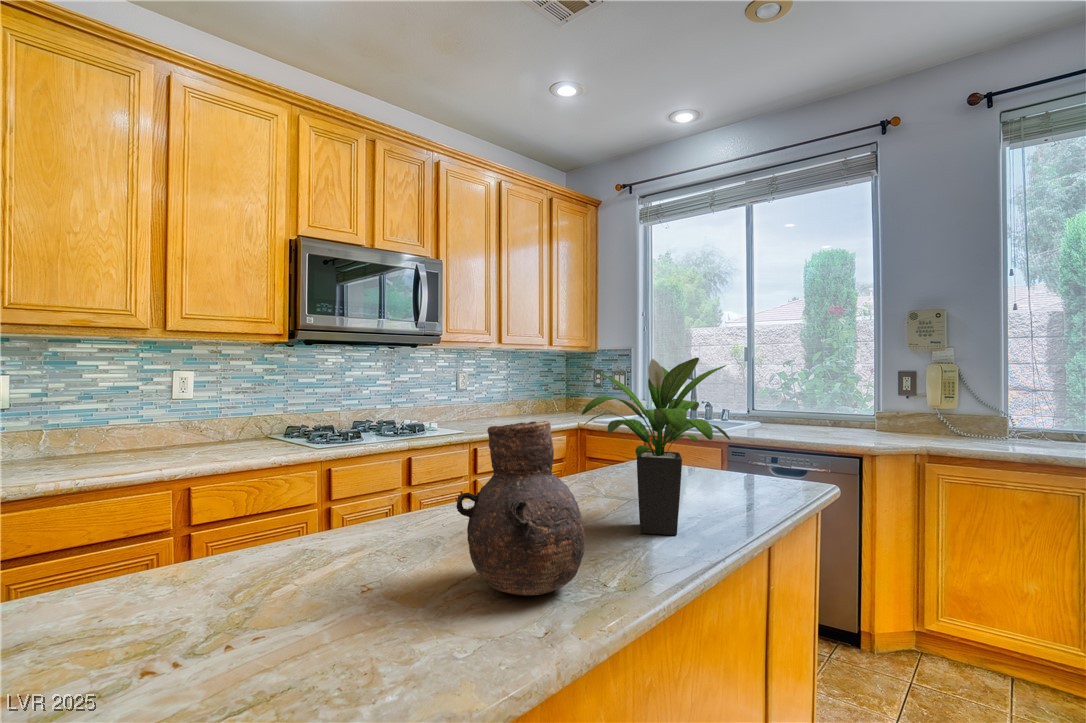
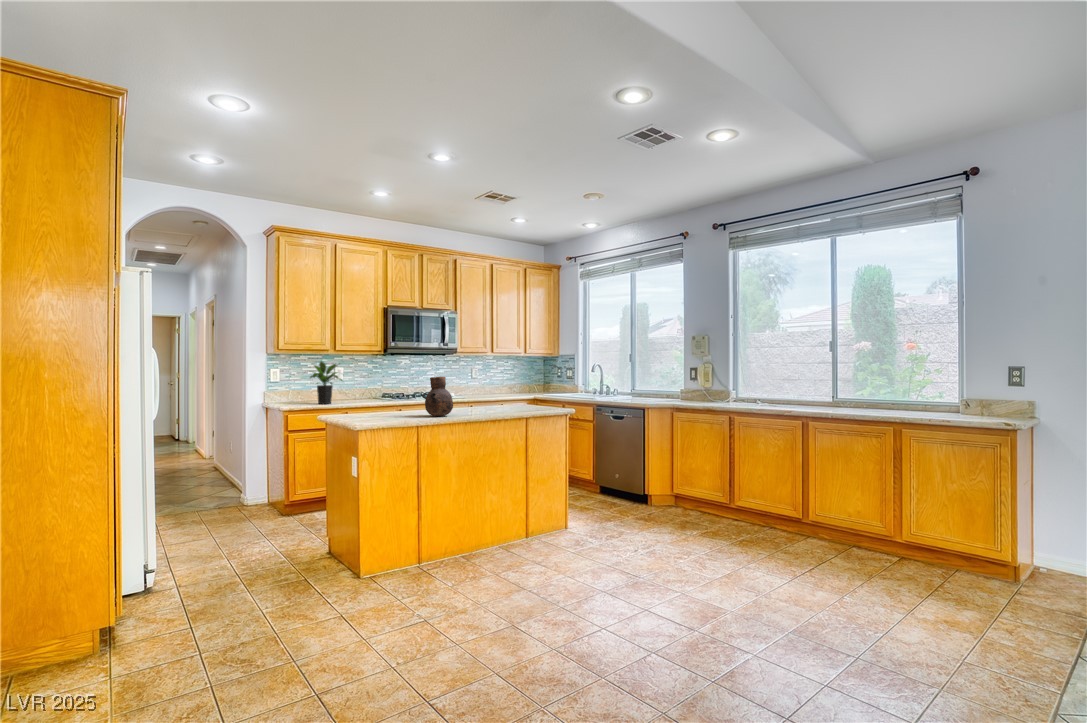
potted plant: present [582,358,730,535] -> present [310,362,342,404]

